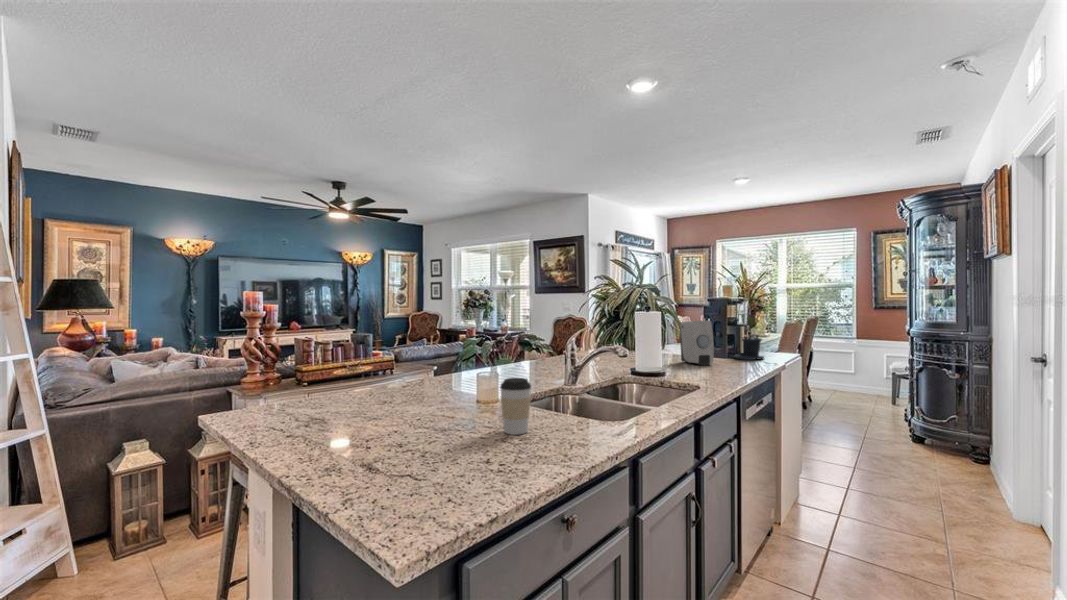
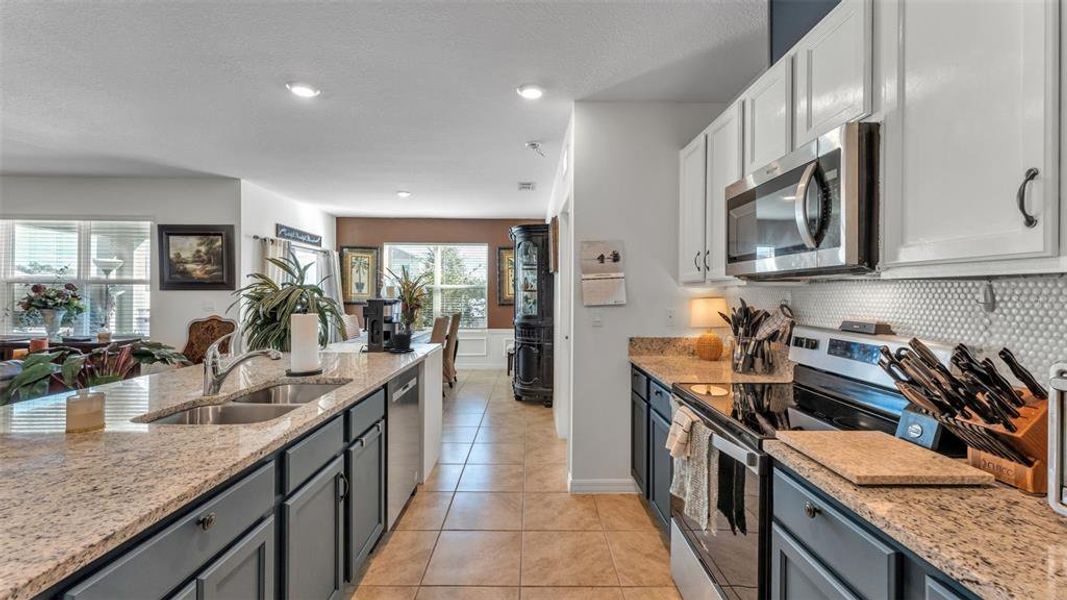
soap dispenser: present [680,321,714,365] -> none [339,319,370,361]
coffee cup: present [500,378,531,435] -> none [110,390,158,455]

